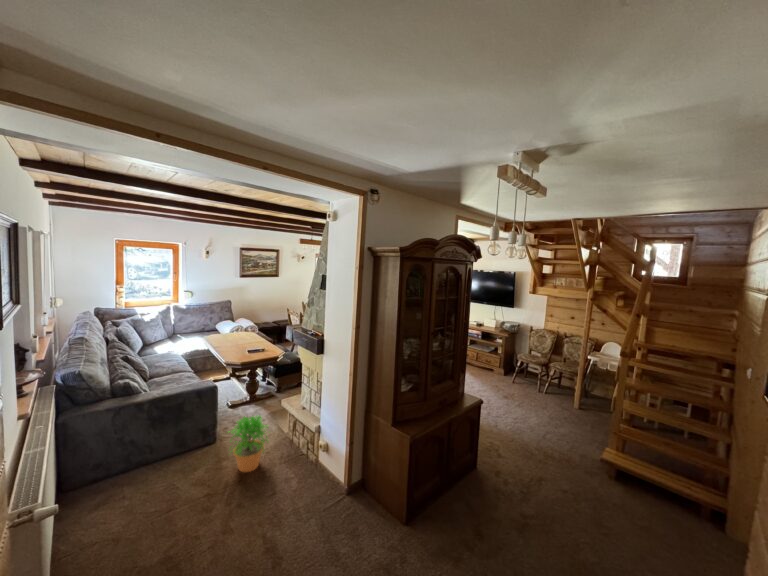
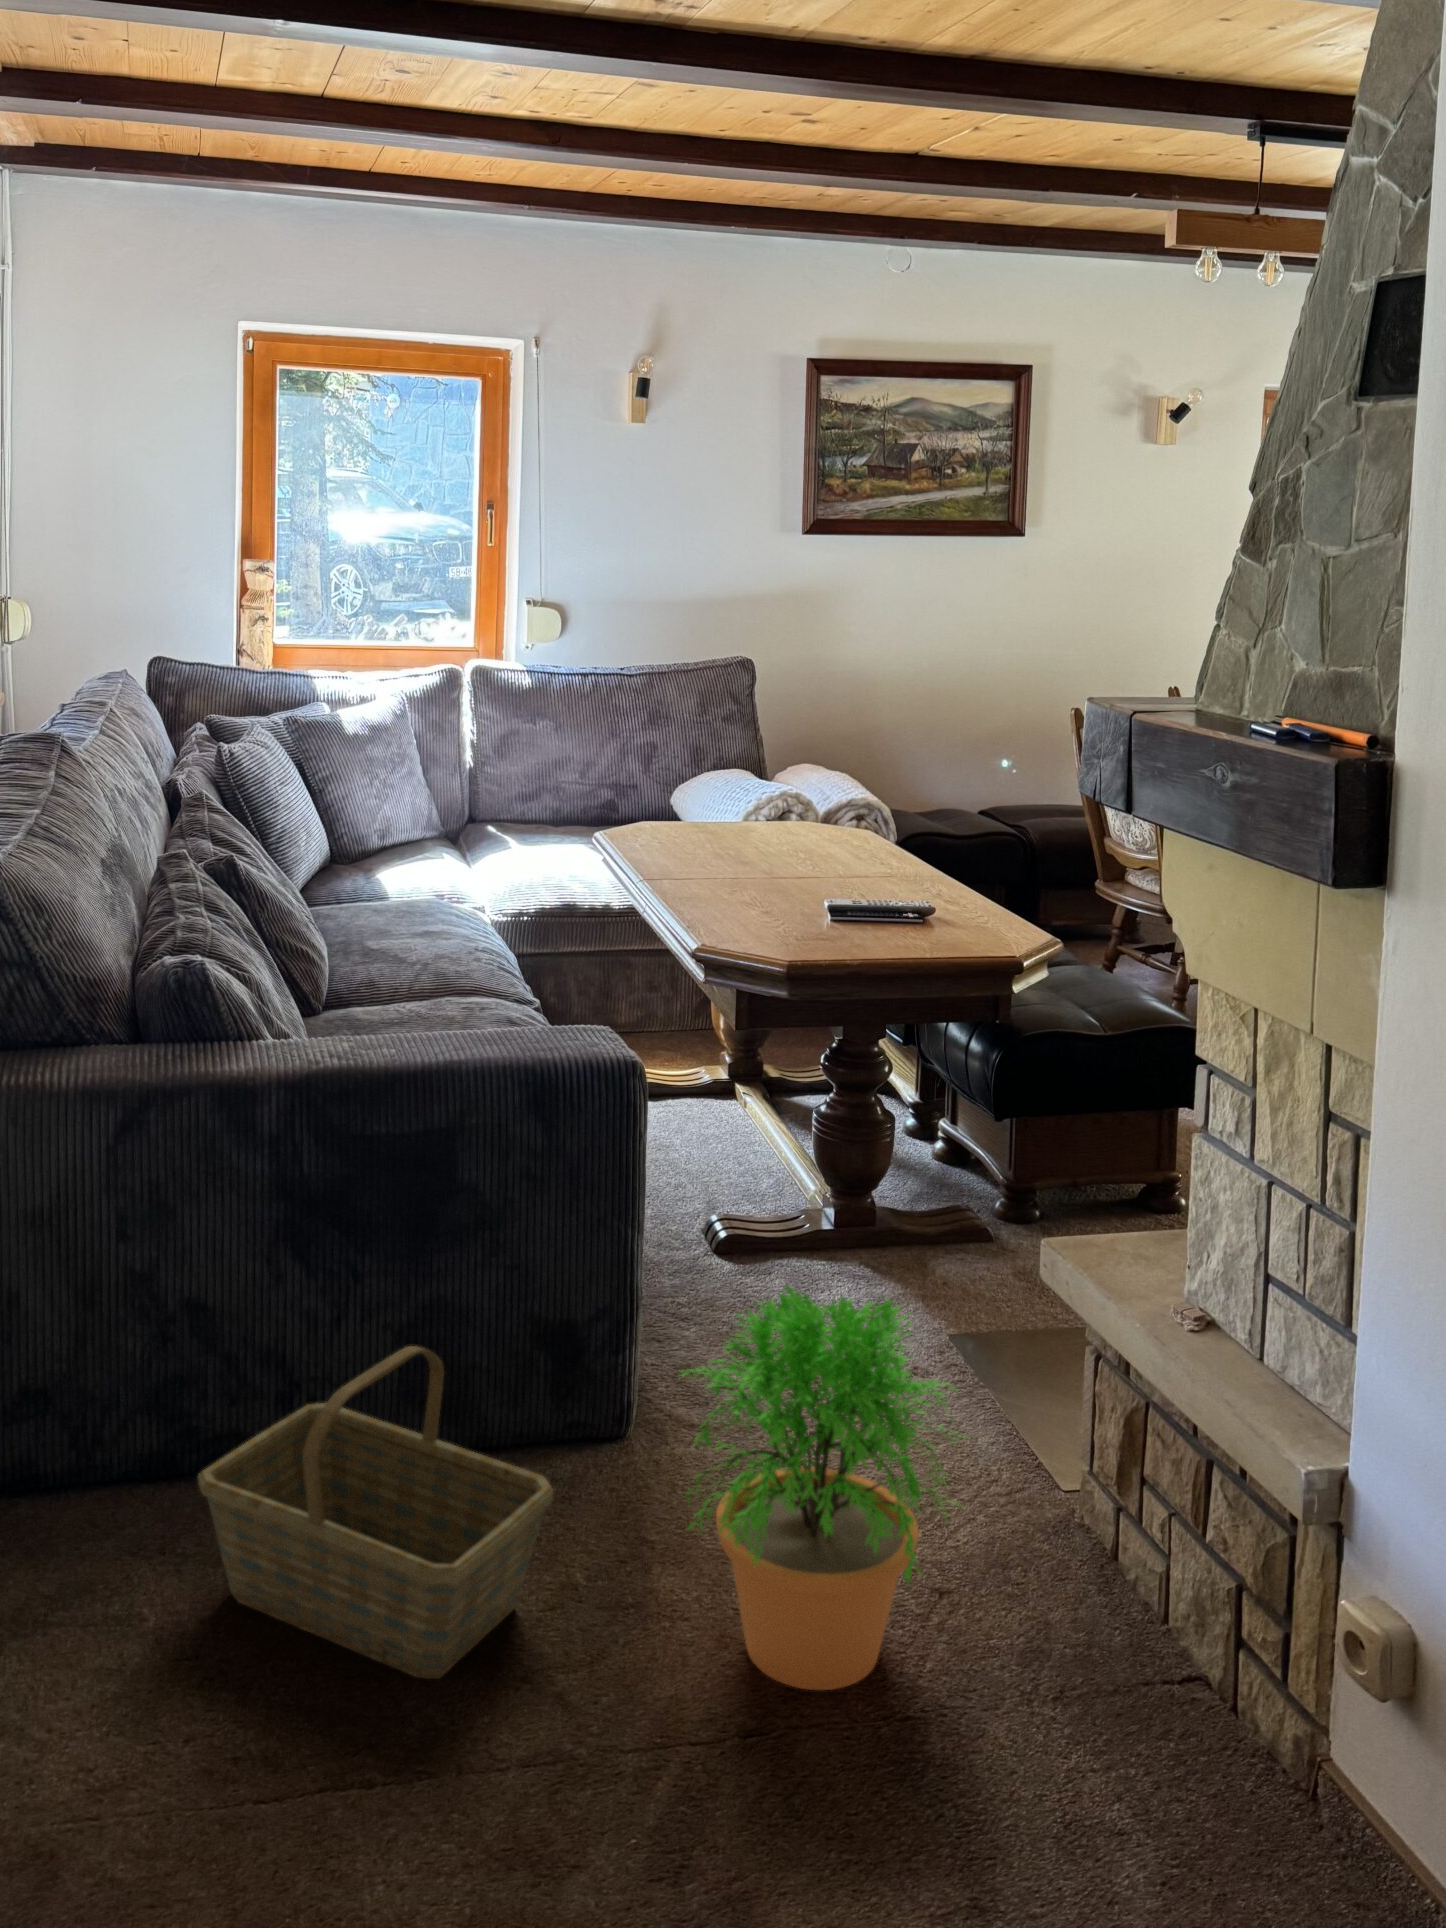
basket: none [136,439,205,490] -> present [198,1346,553,1679]

